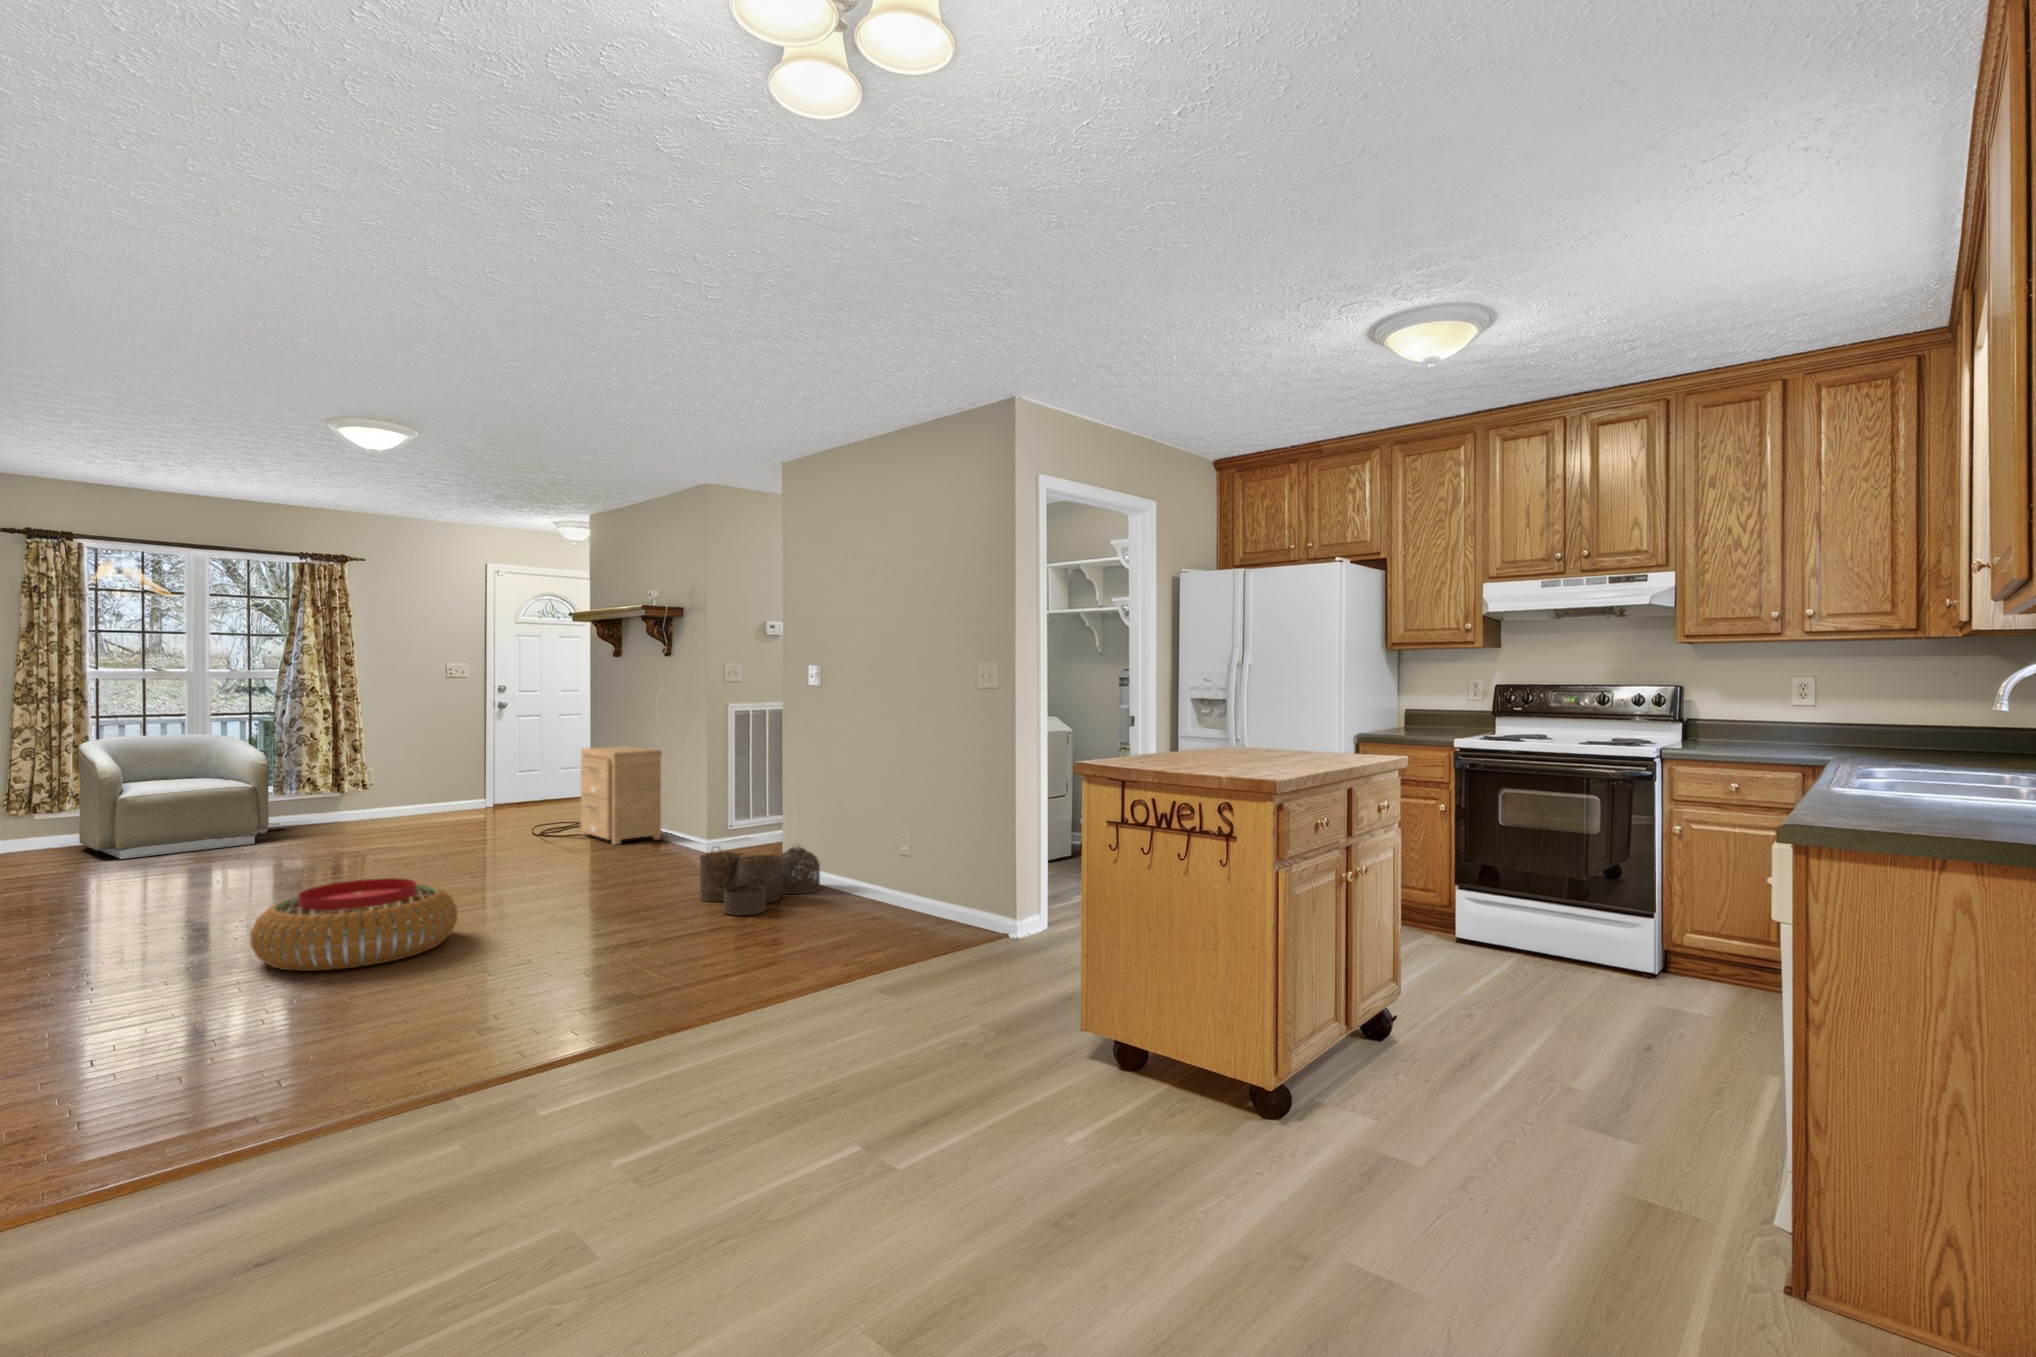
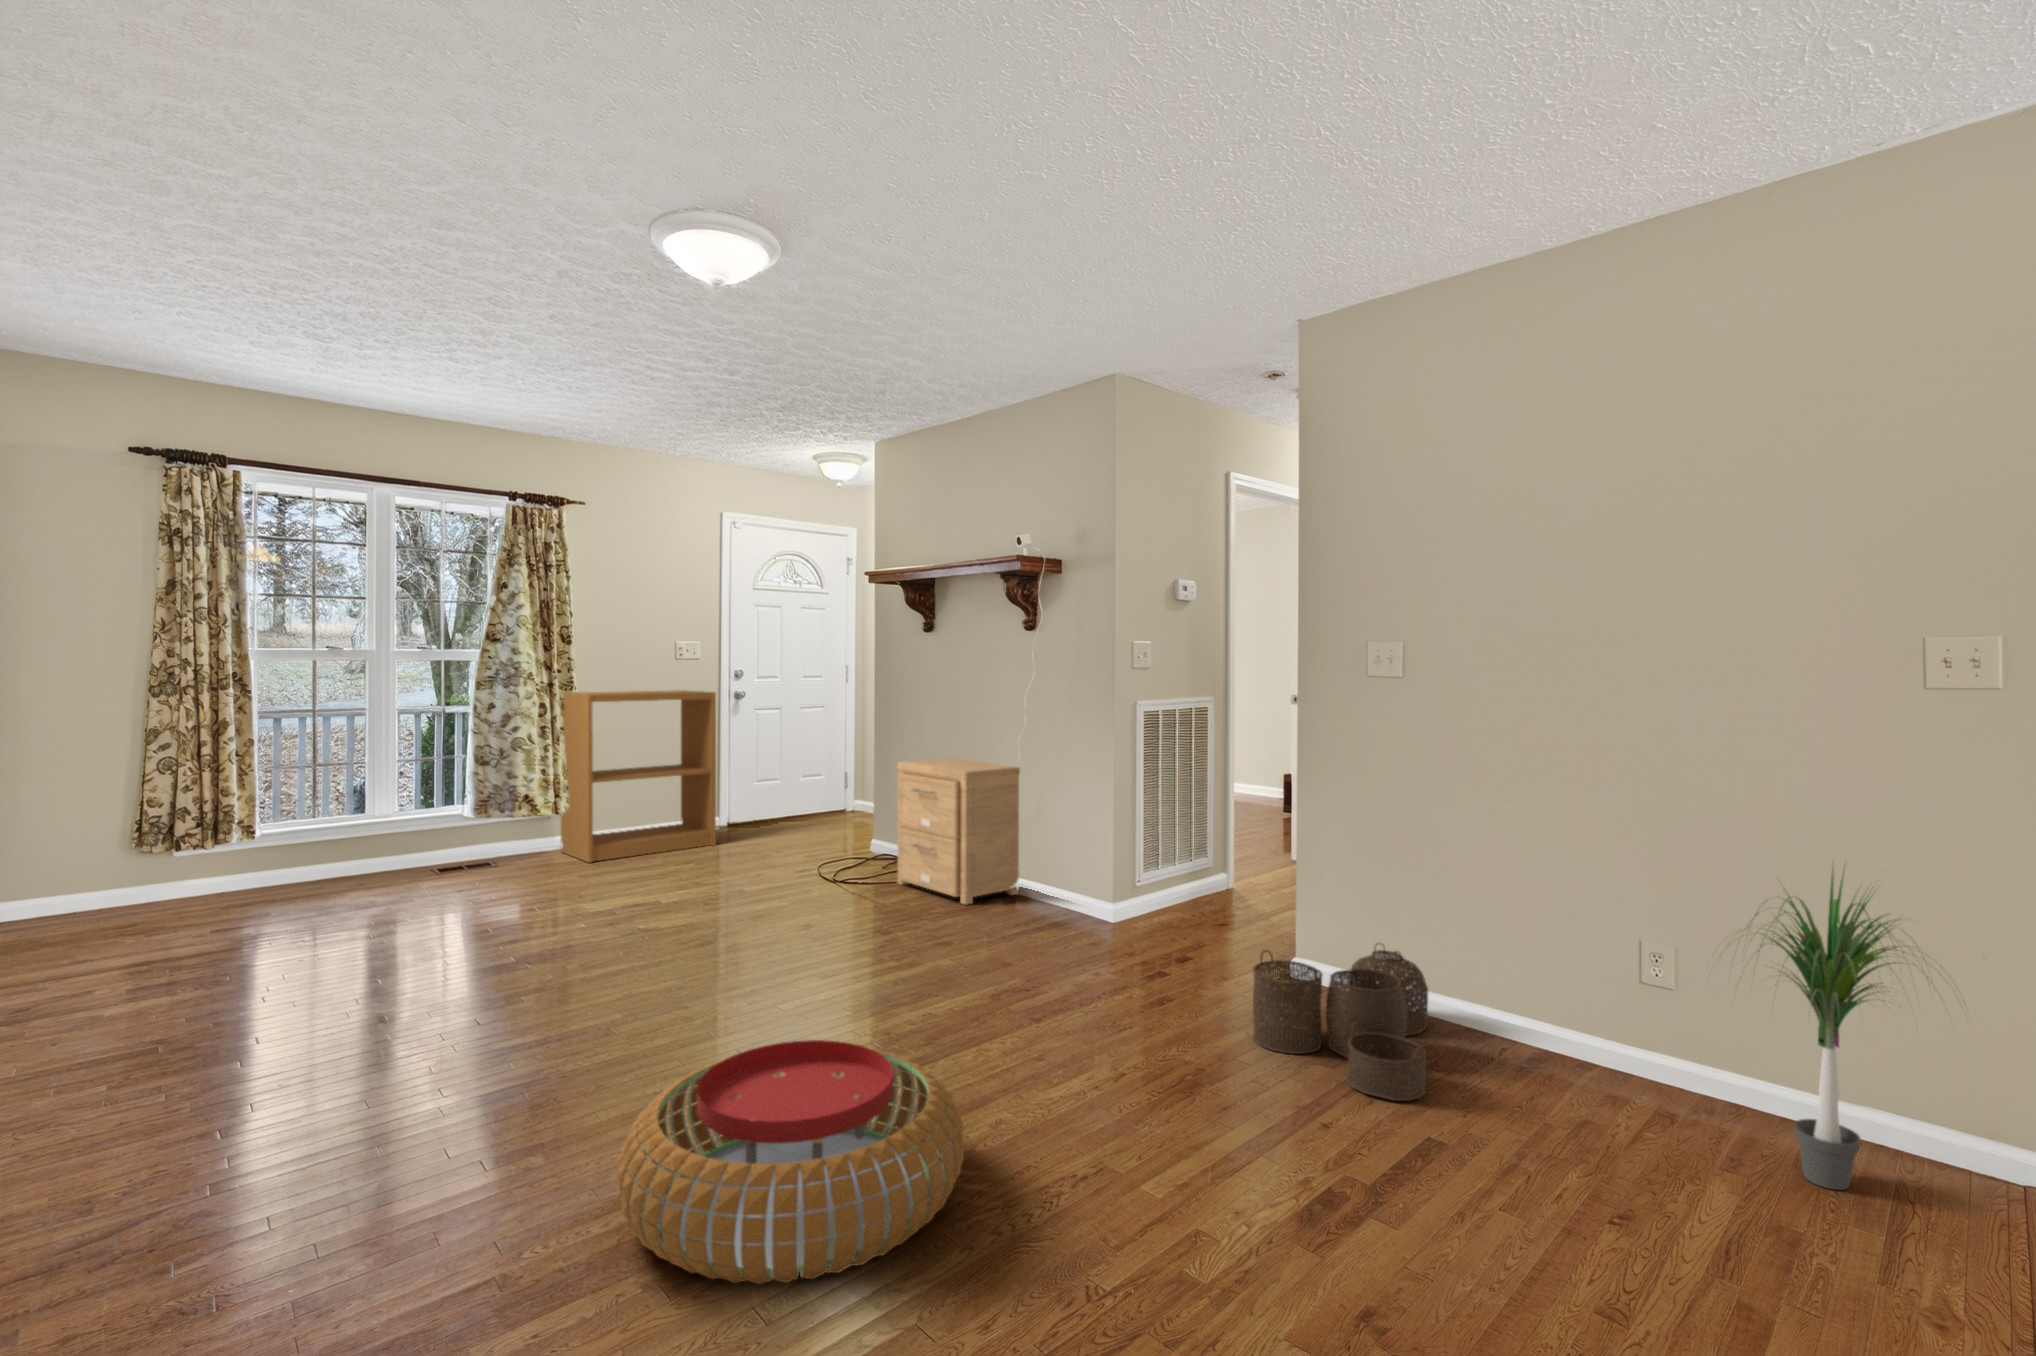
bookshelf: none [344,701,470,828] -> present [561,690,716,863]
armchair: present [78,734,269,859] -> none [236,736,482,919]
potted plant: none [859,772,965,937] -> present [1722,865,1955,1190]

